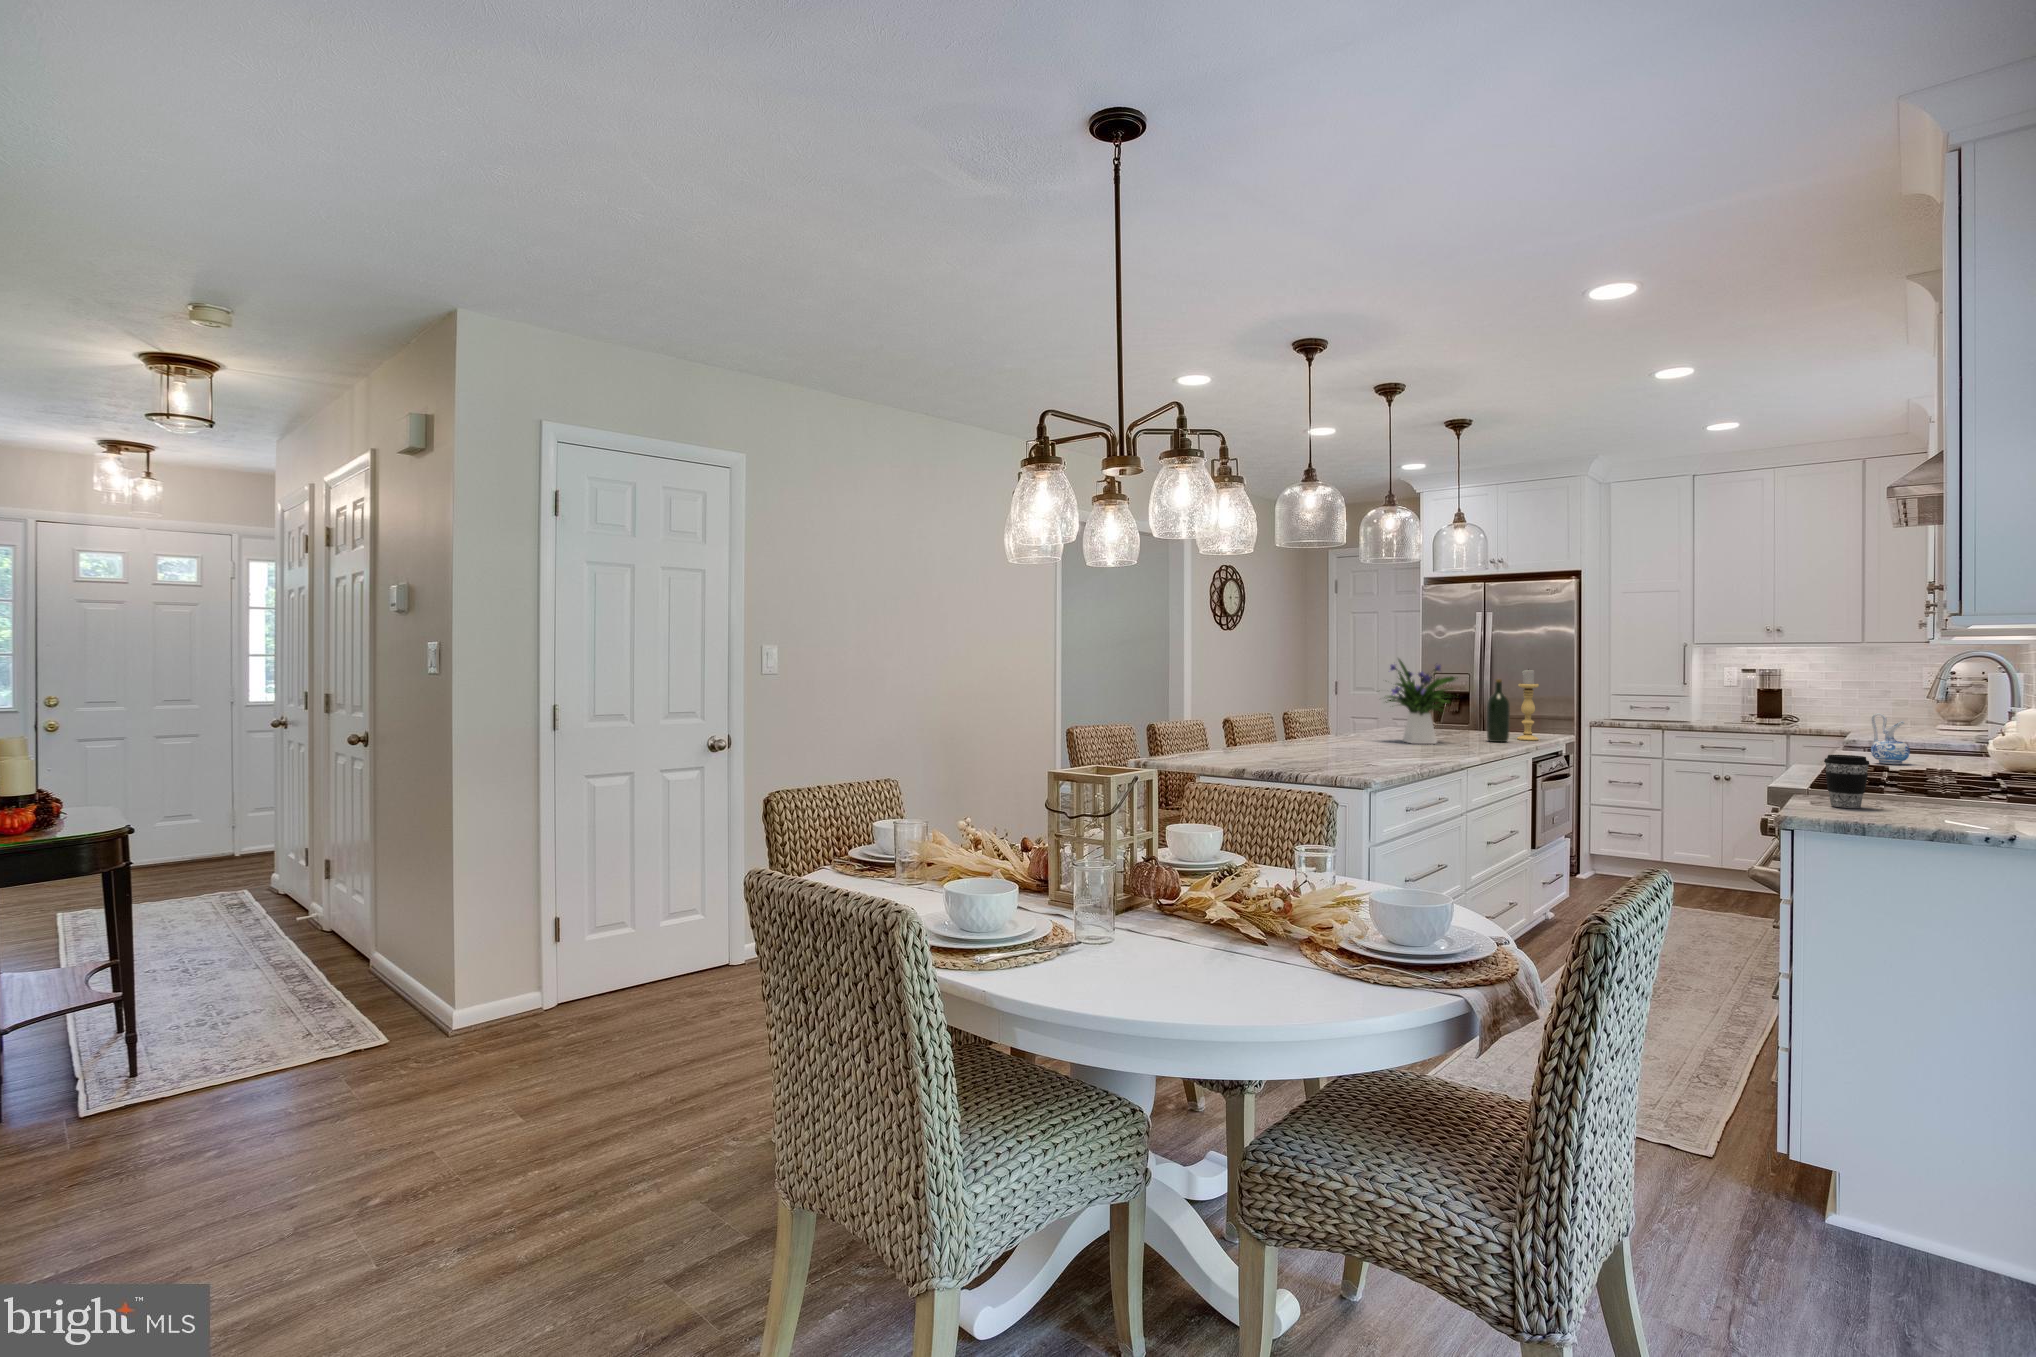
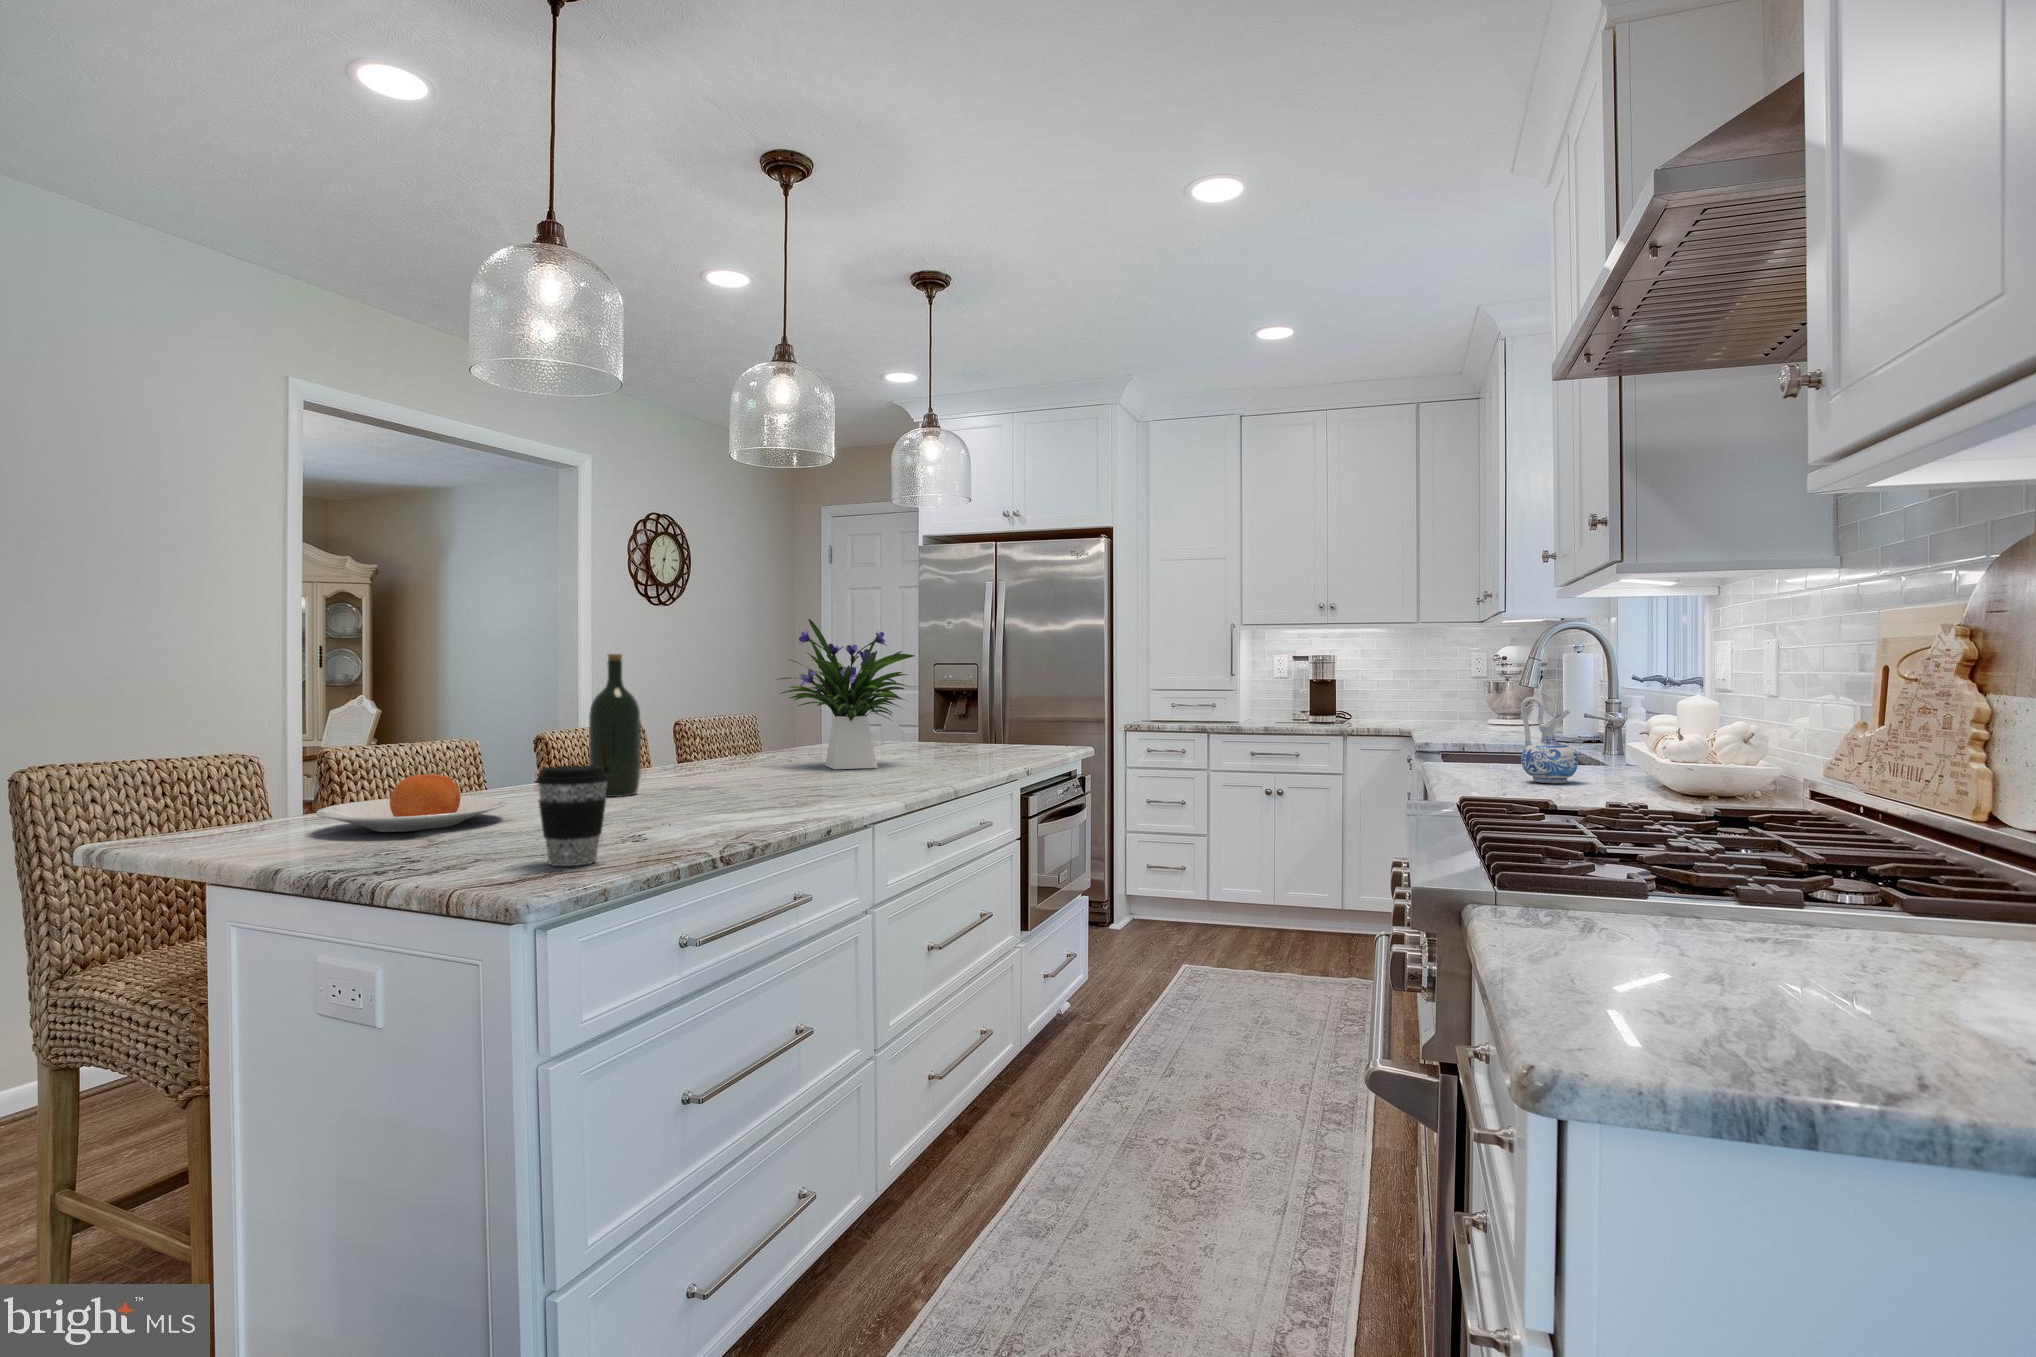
candle holder: present [1517,669,1539,740] -> none [1014,644,1044,756]
wine bottle: present [1487,679,1510,742] -> present [589,654,641,797]
plate: none [1226,737,1299,760] -> present [316,774,506,832]
coffee cup: present [1824,755,1869,808] -> present [536,765,609,866]

